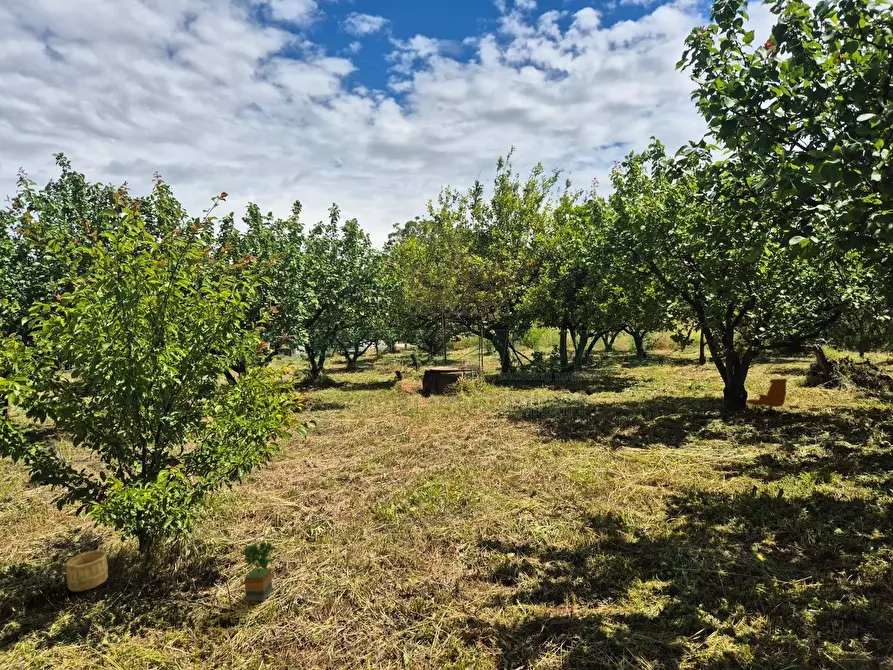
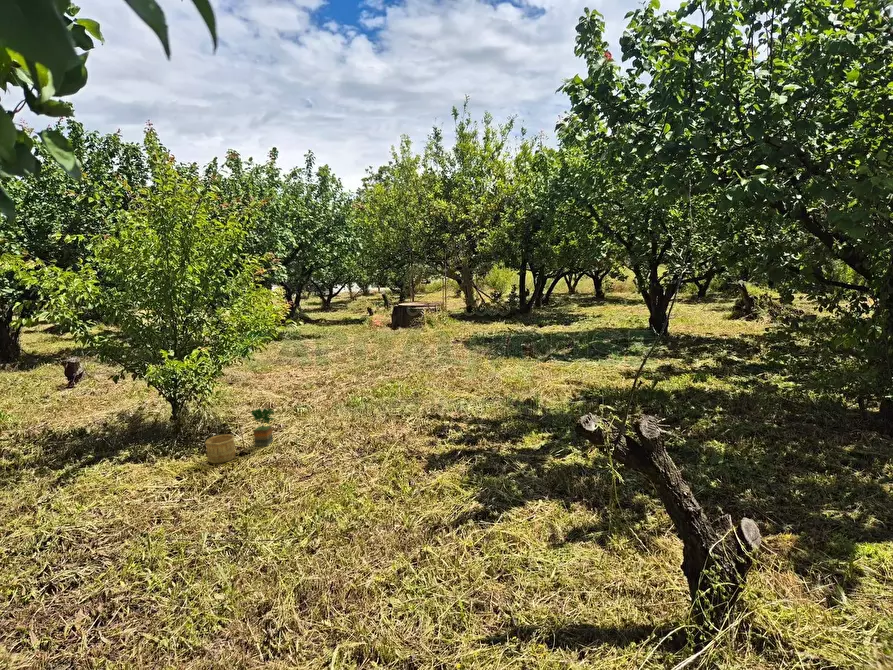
lounge chair: present [746,378,787,415] -> none [667,308,698,340]
wooden bucket: present [65,550,108,591] -> present [205,434,235,463]

